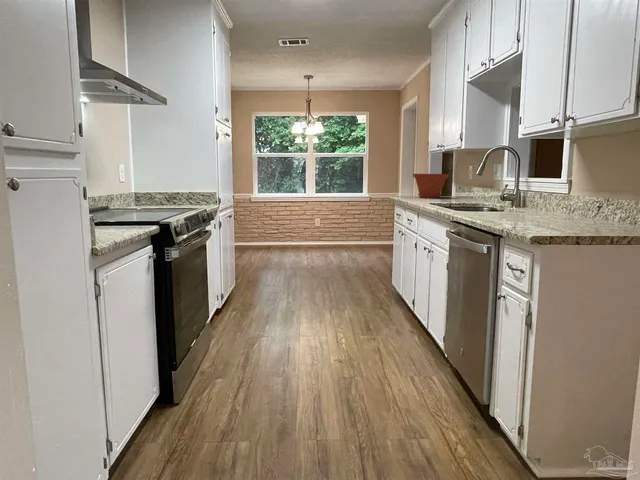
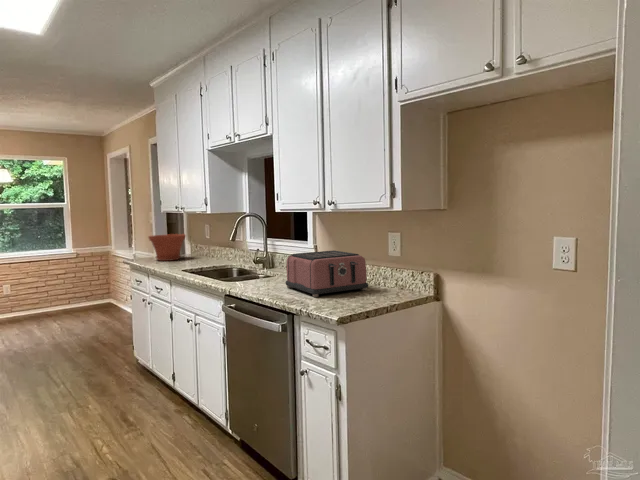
toaster: none [513,180,611,225] -> present [285,250,368,297]

